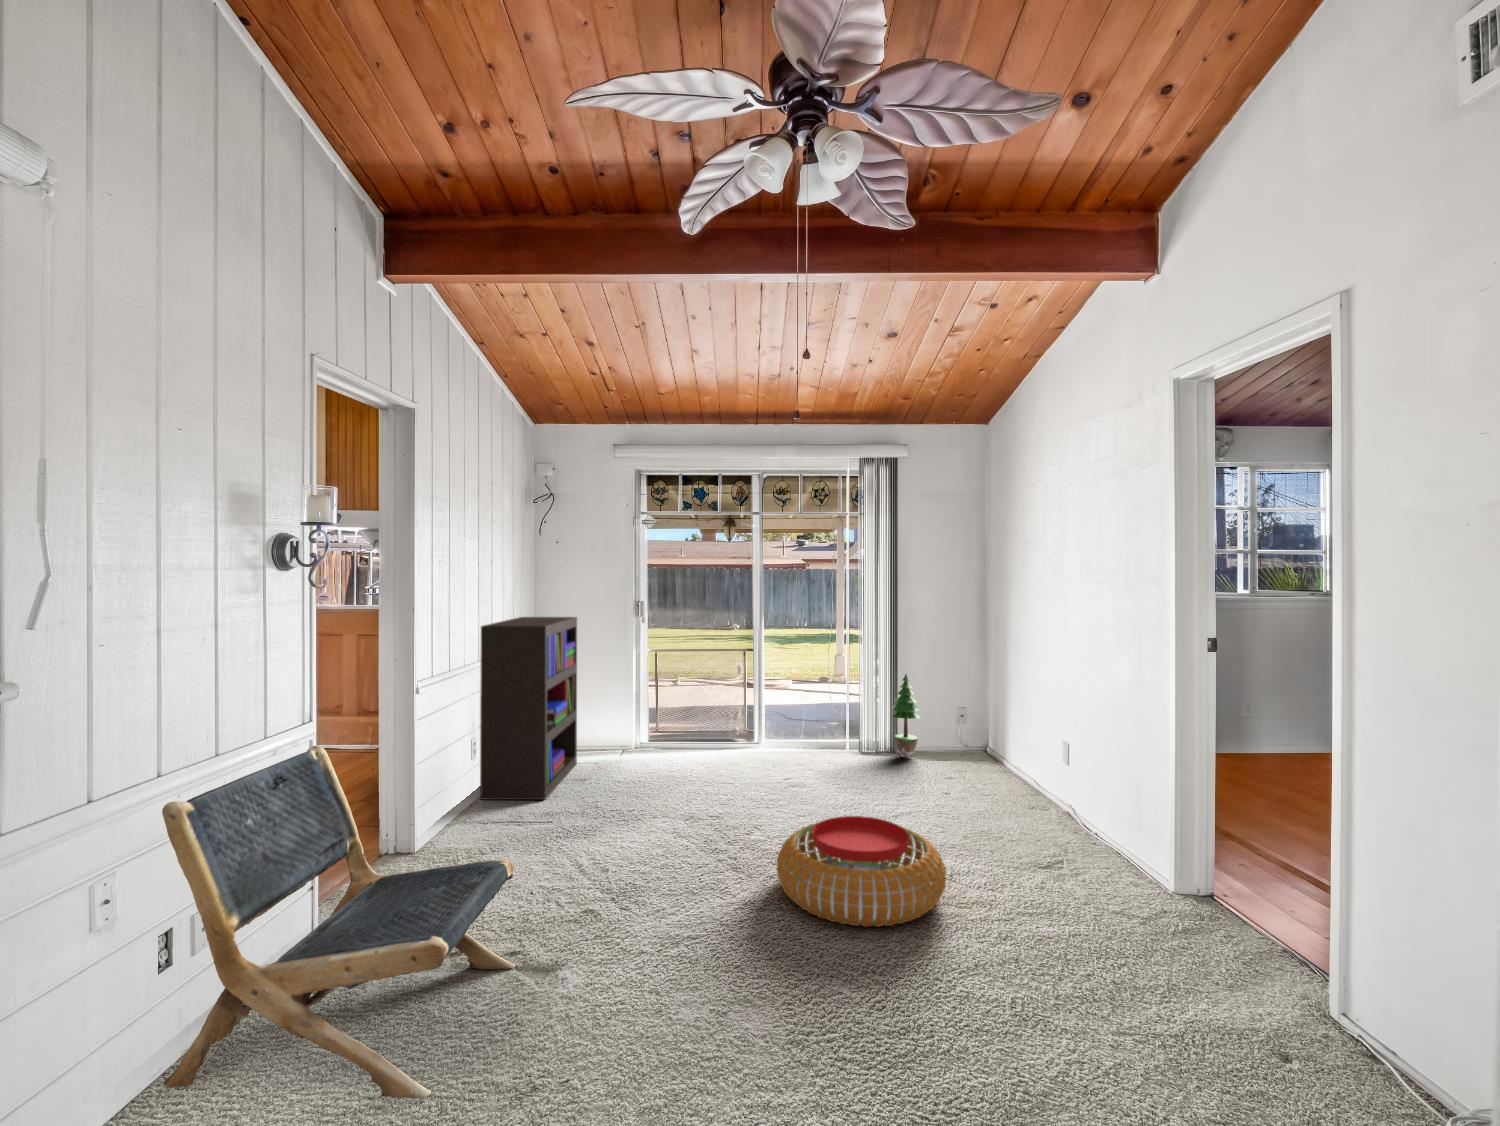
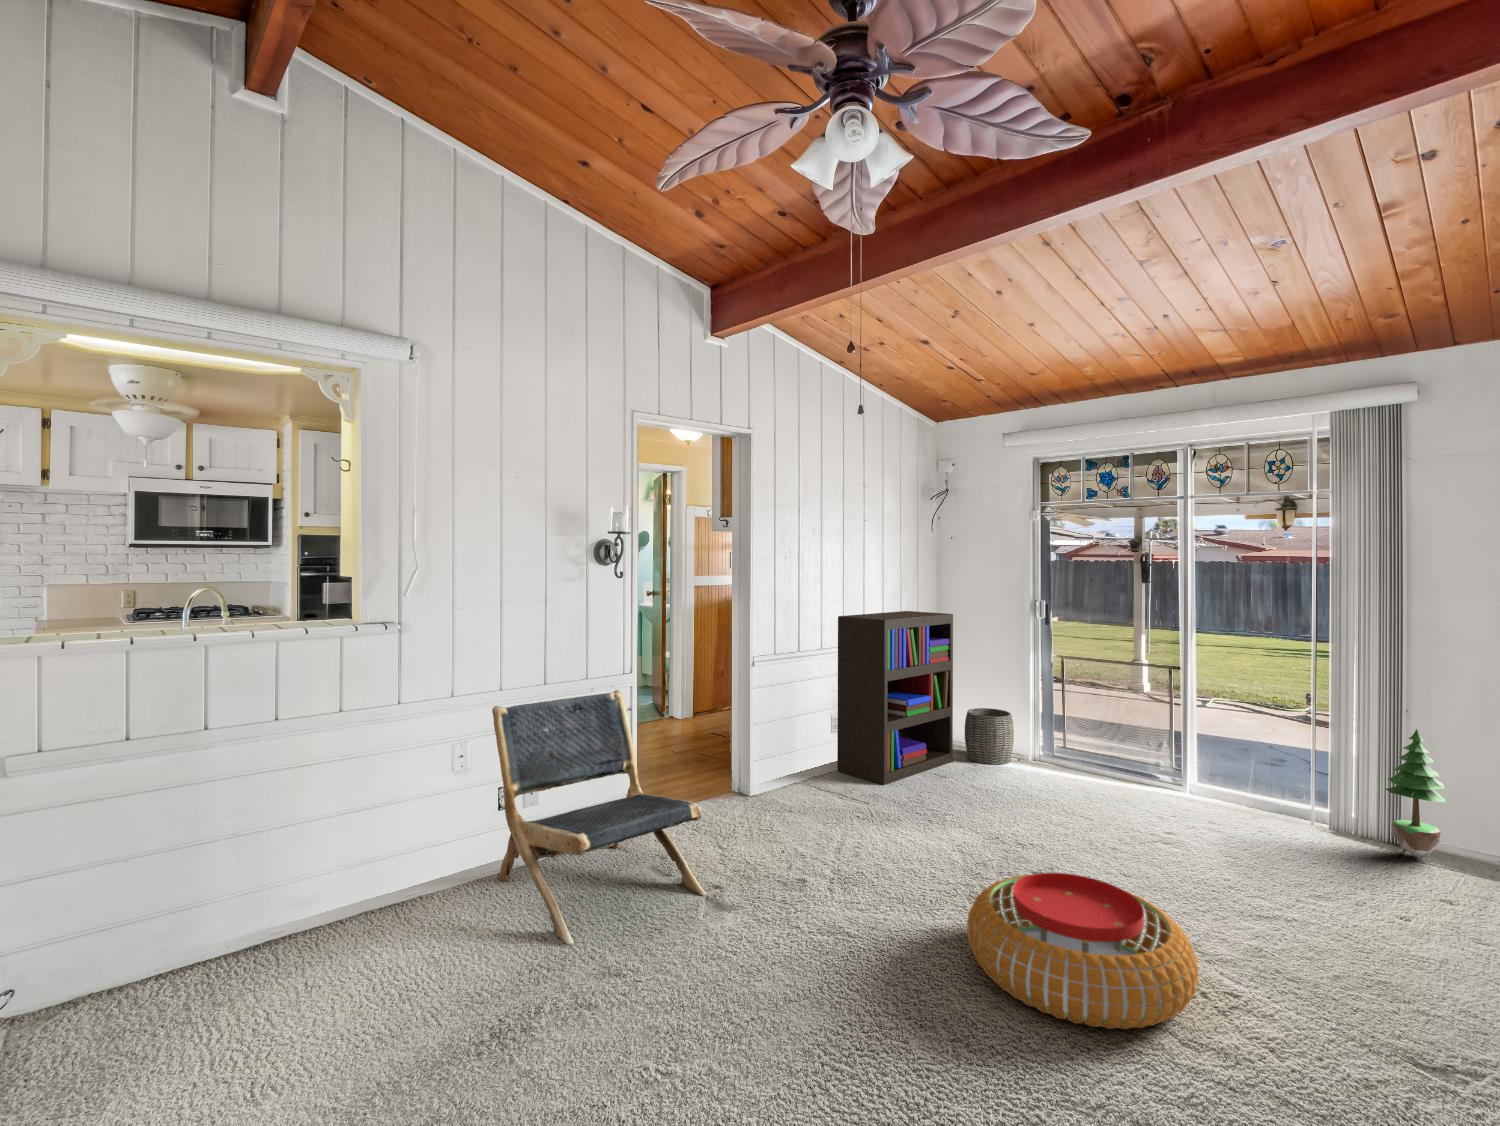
woven basket: none [580,706,625,760] -> present [965,708,1014,764]

